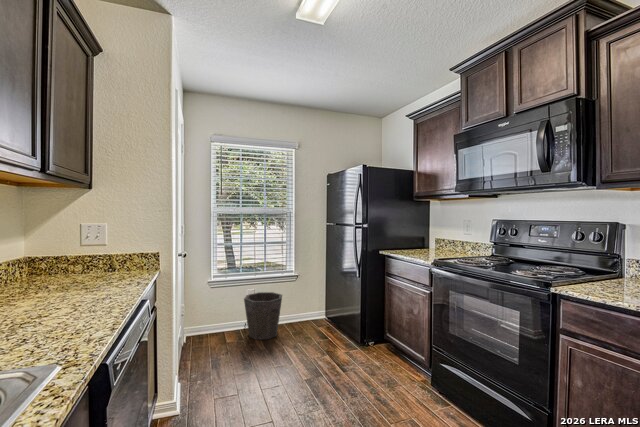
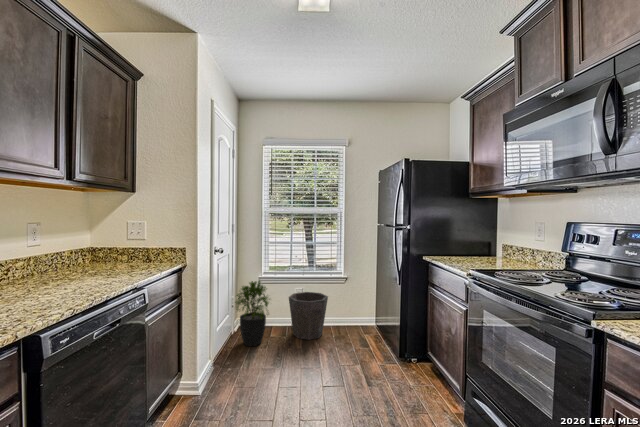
potted plant: none [188,283,231,355] -> present [235,280,269,346]

